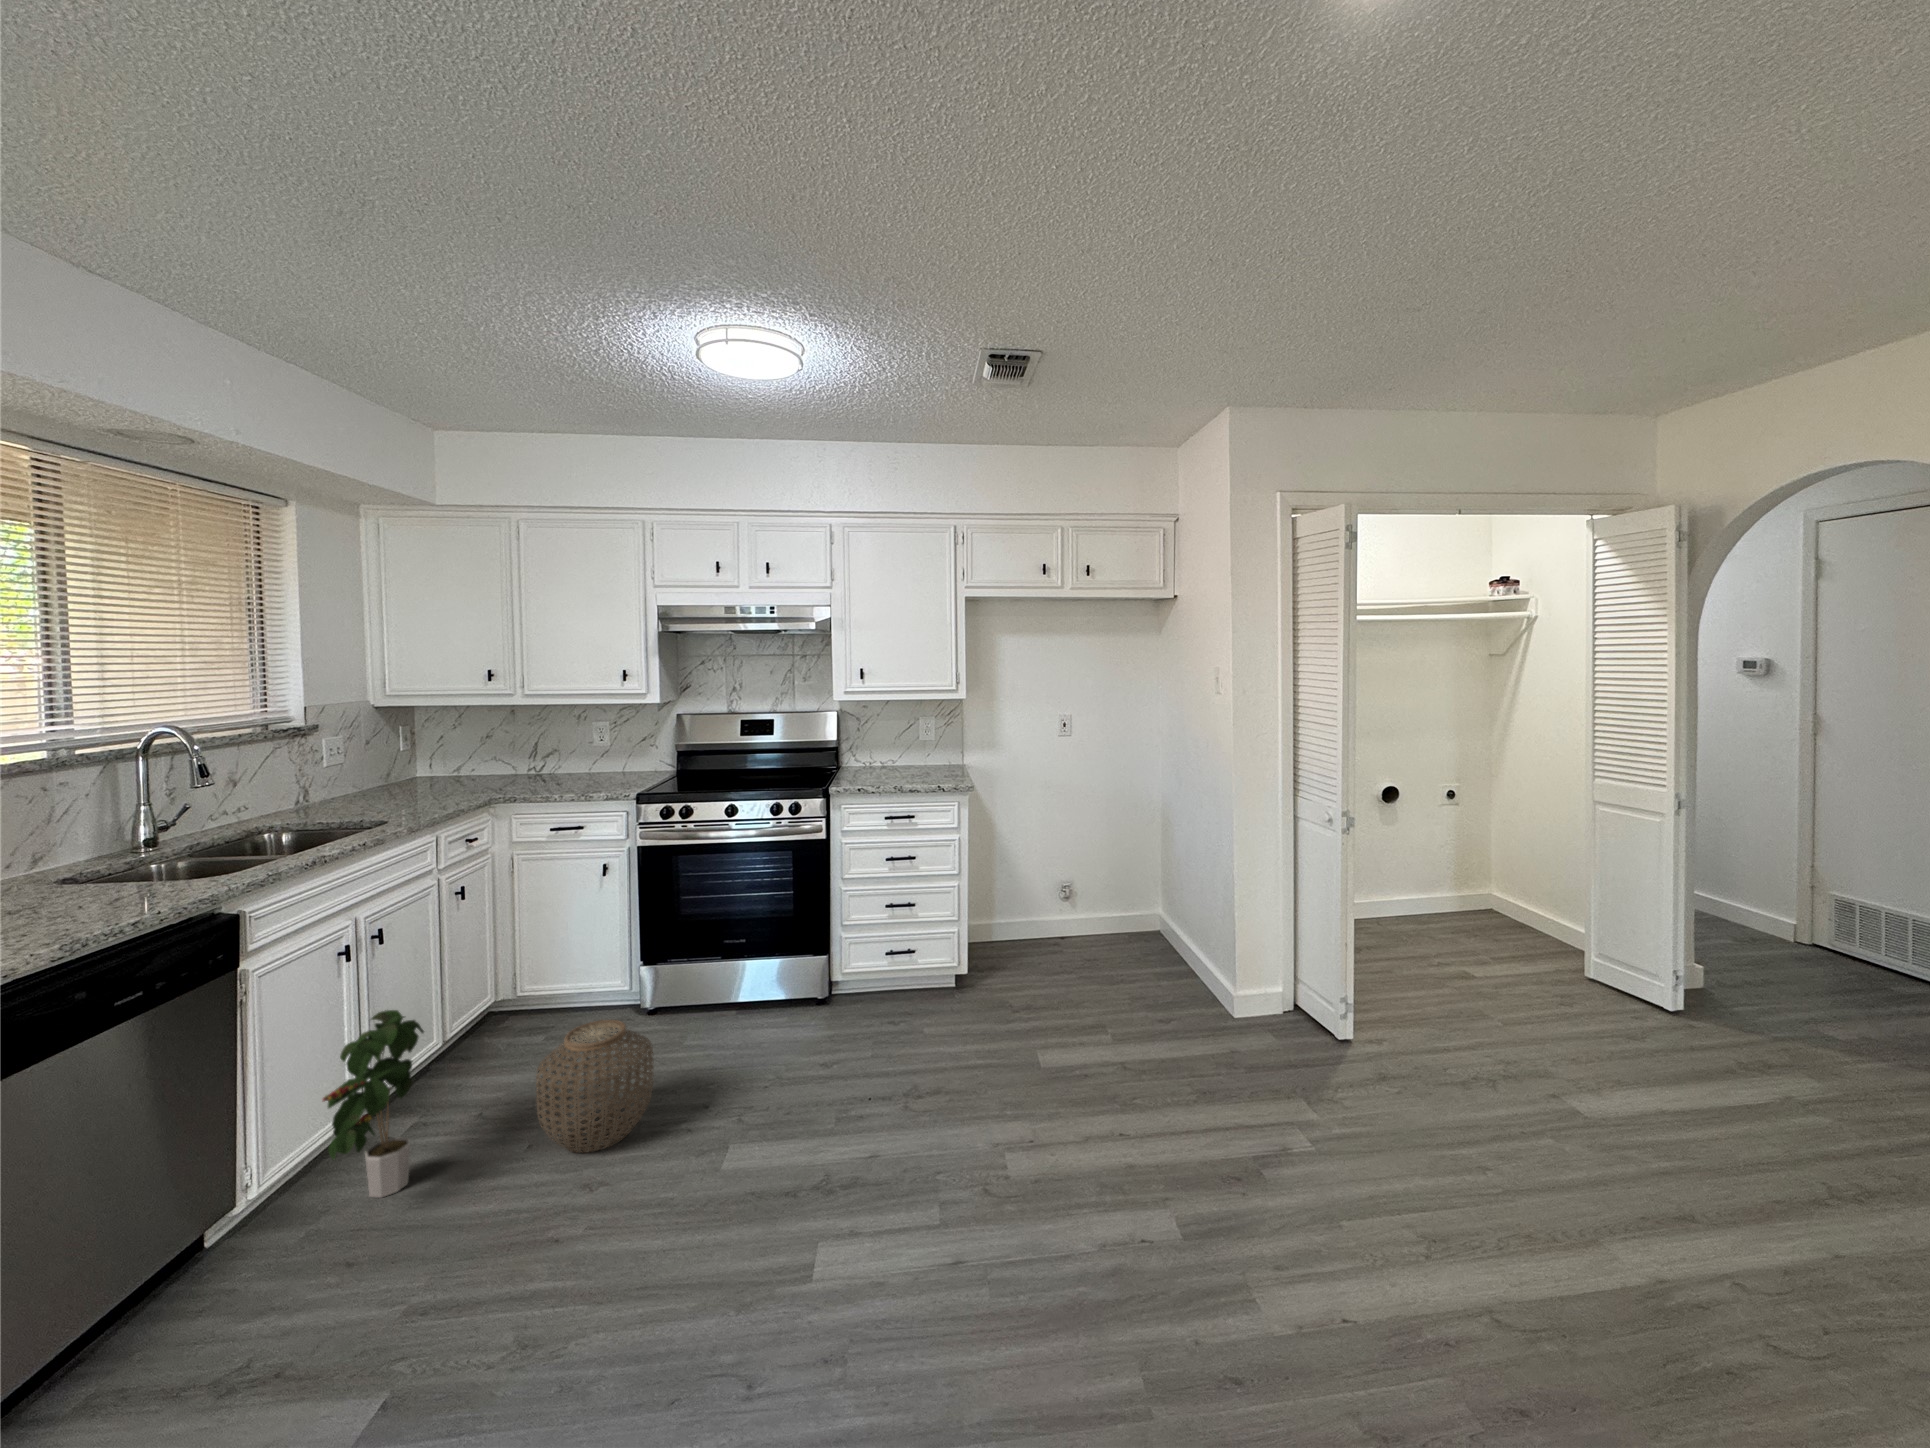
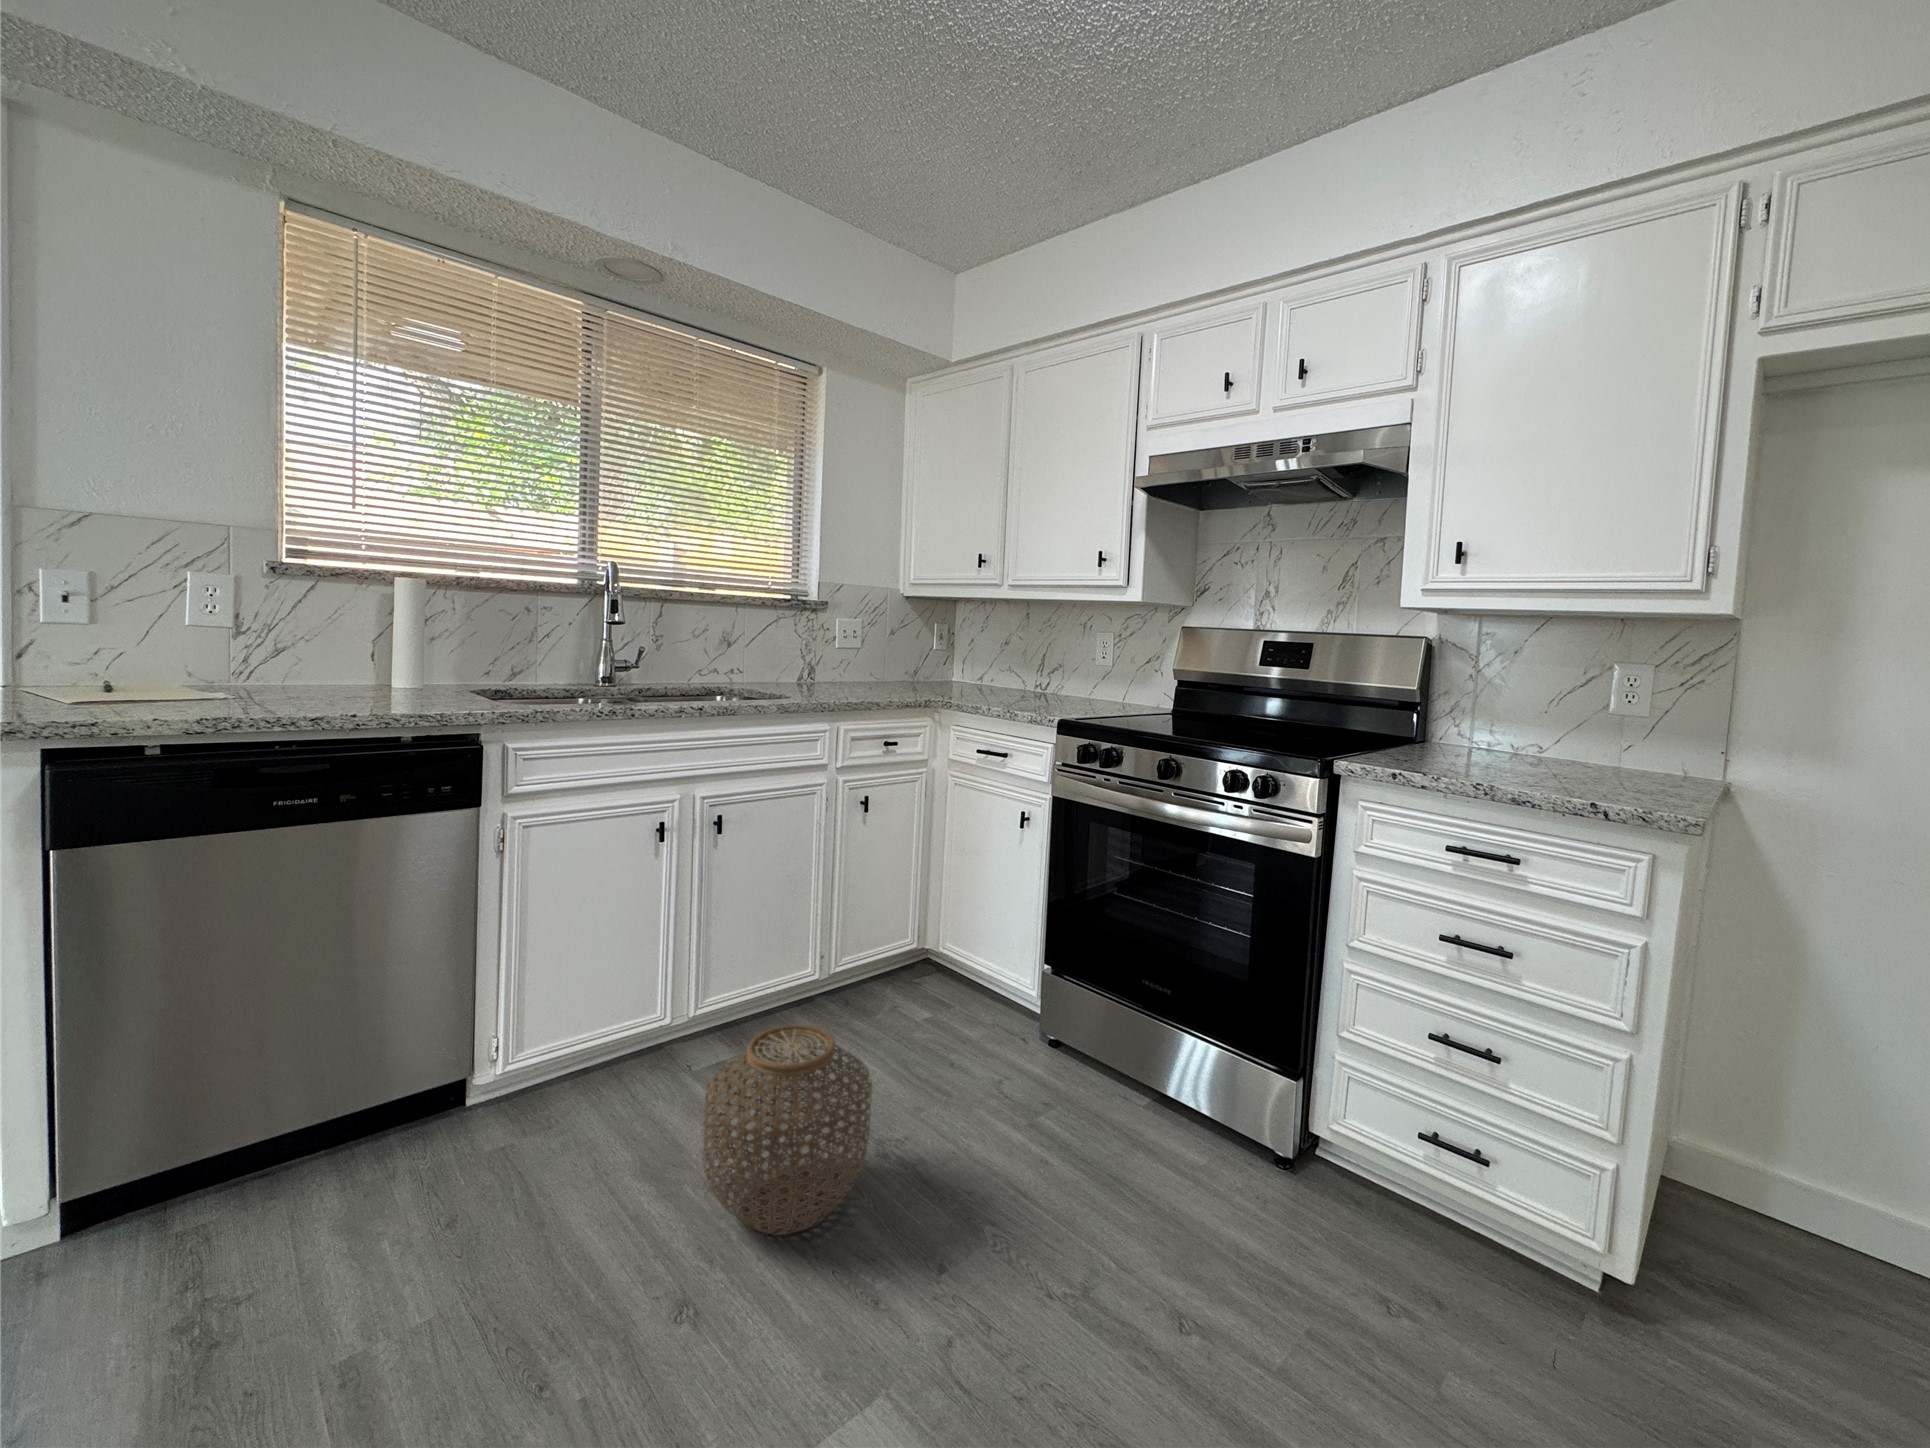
potted plant: present [323,1010,424,1198] -> none [499,908,699,1135]

